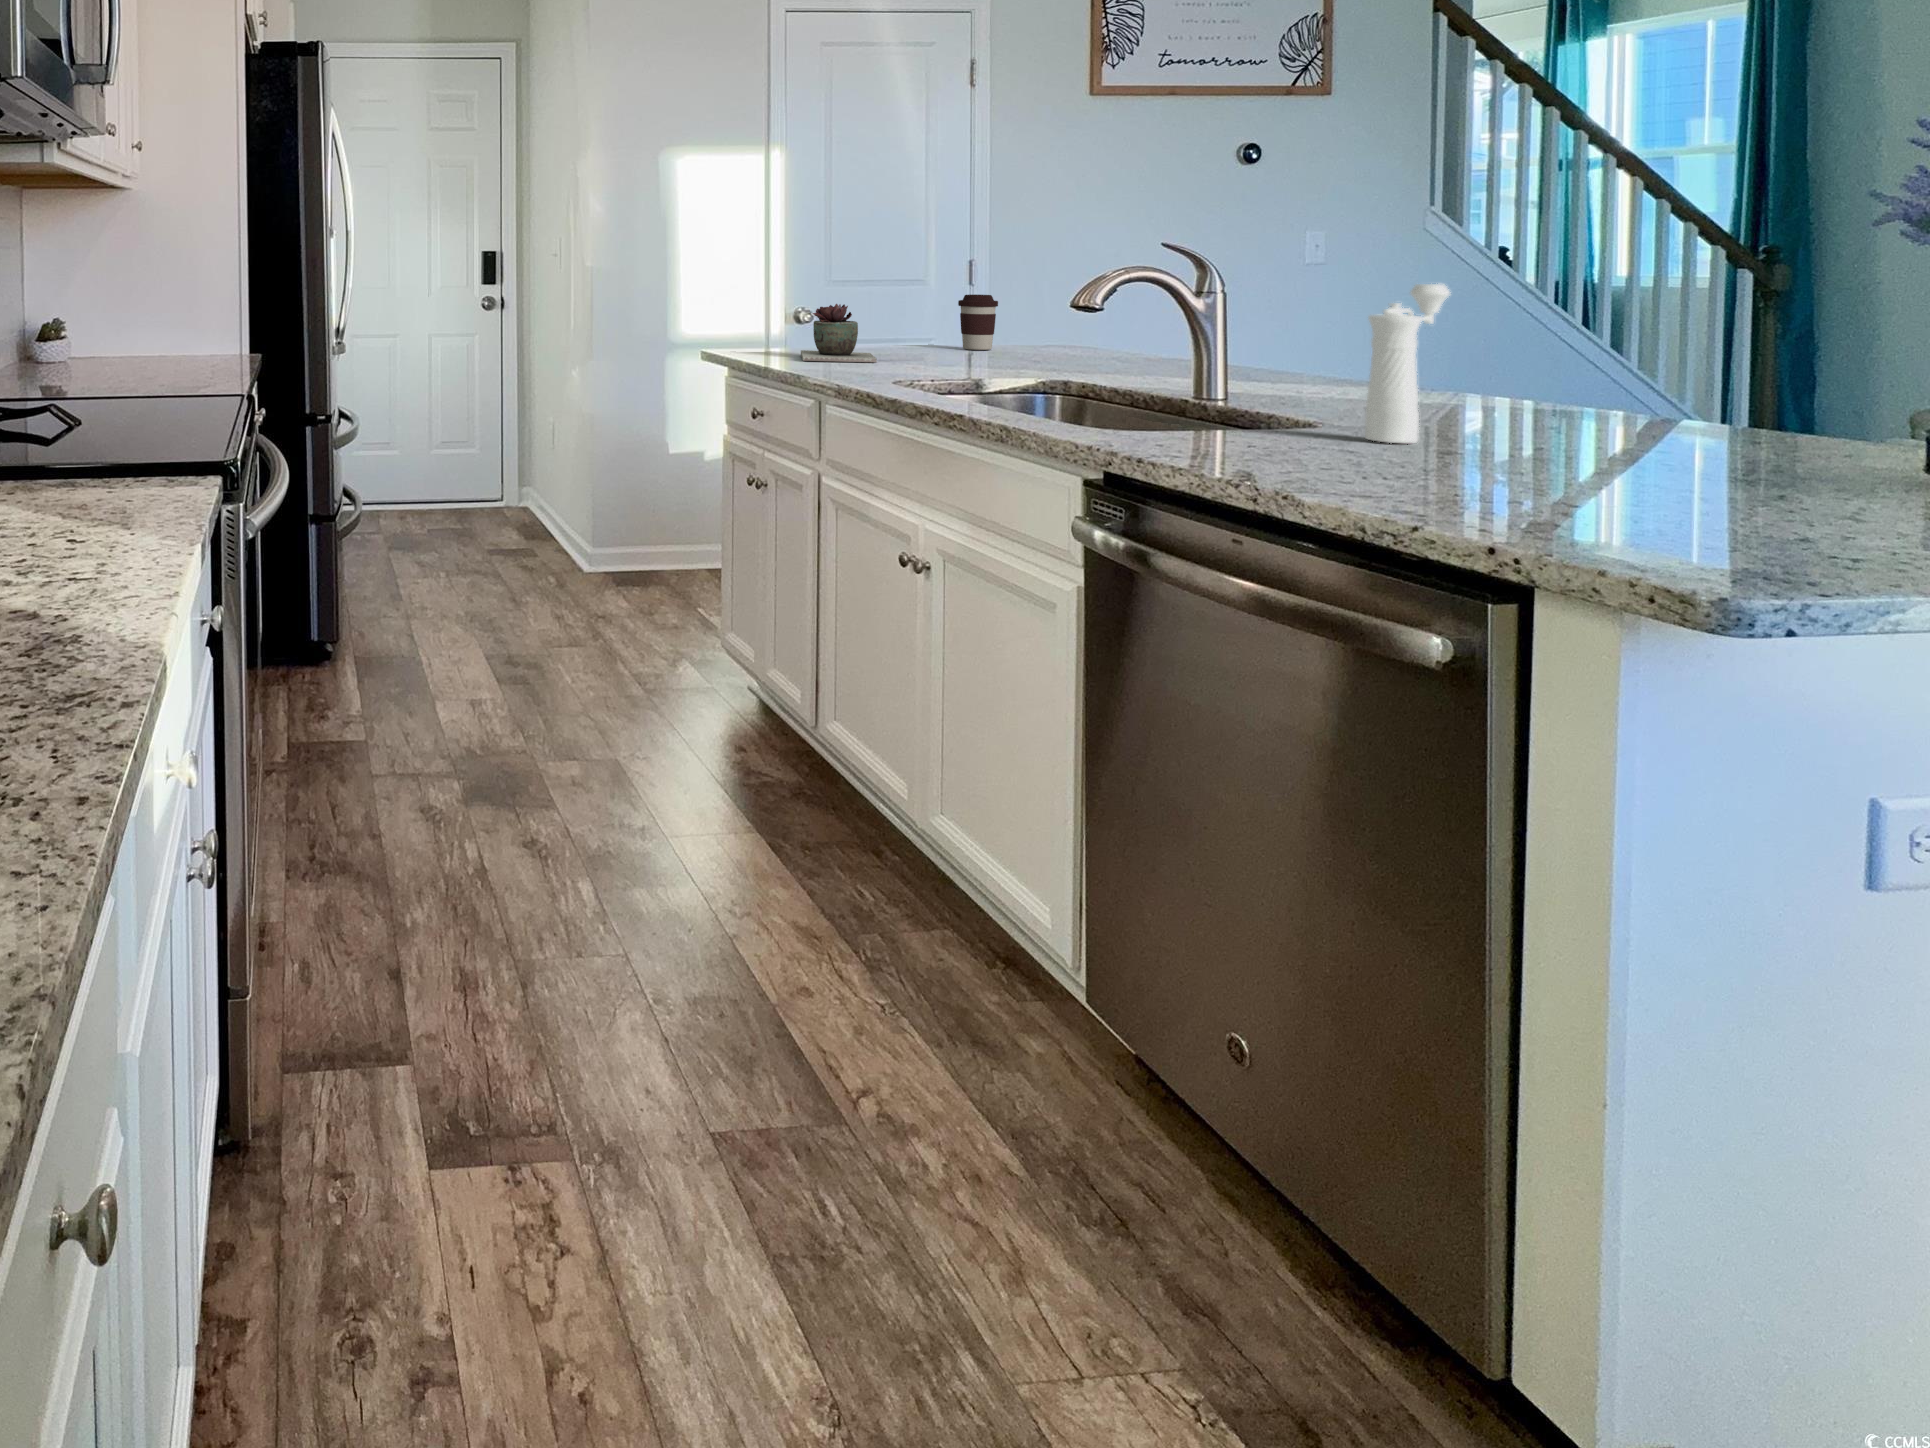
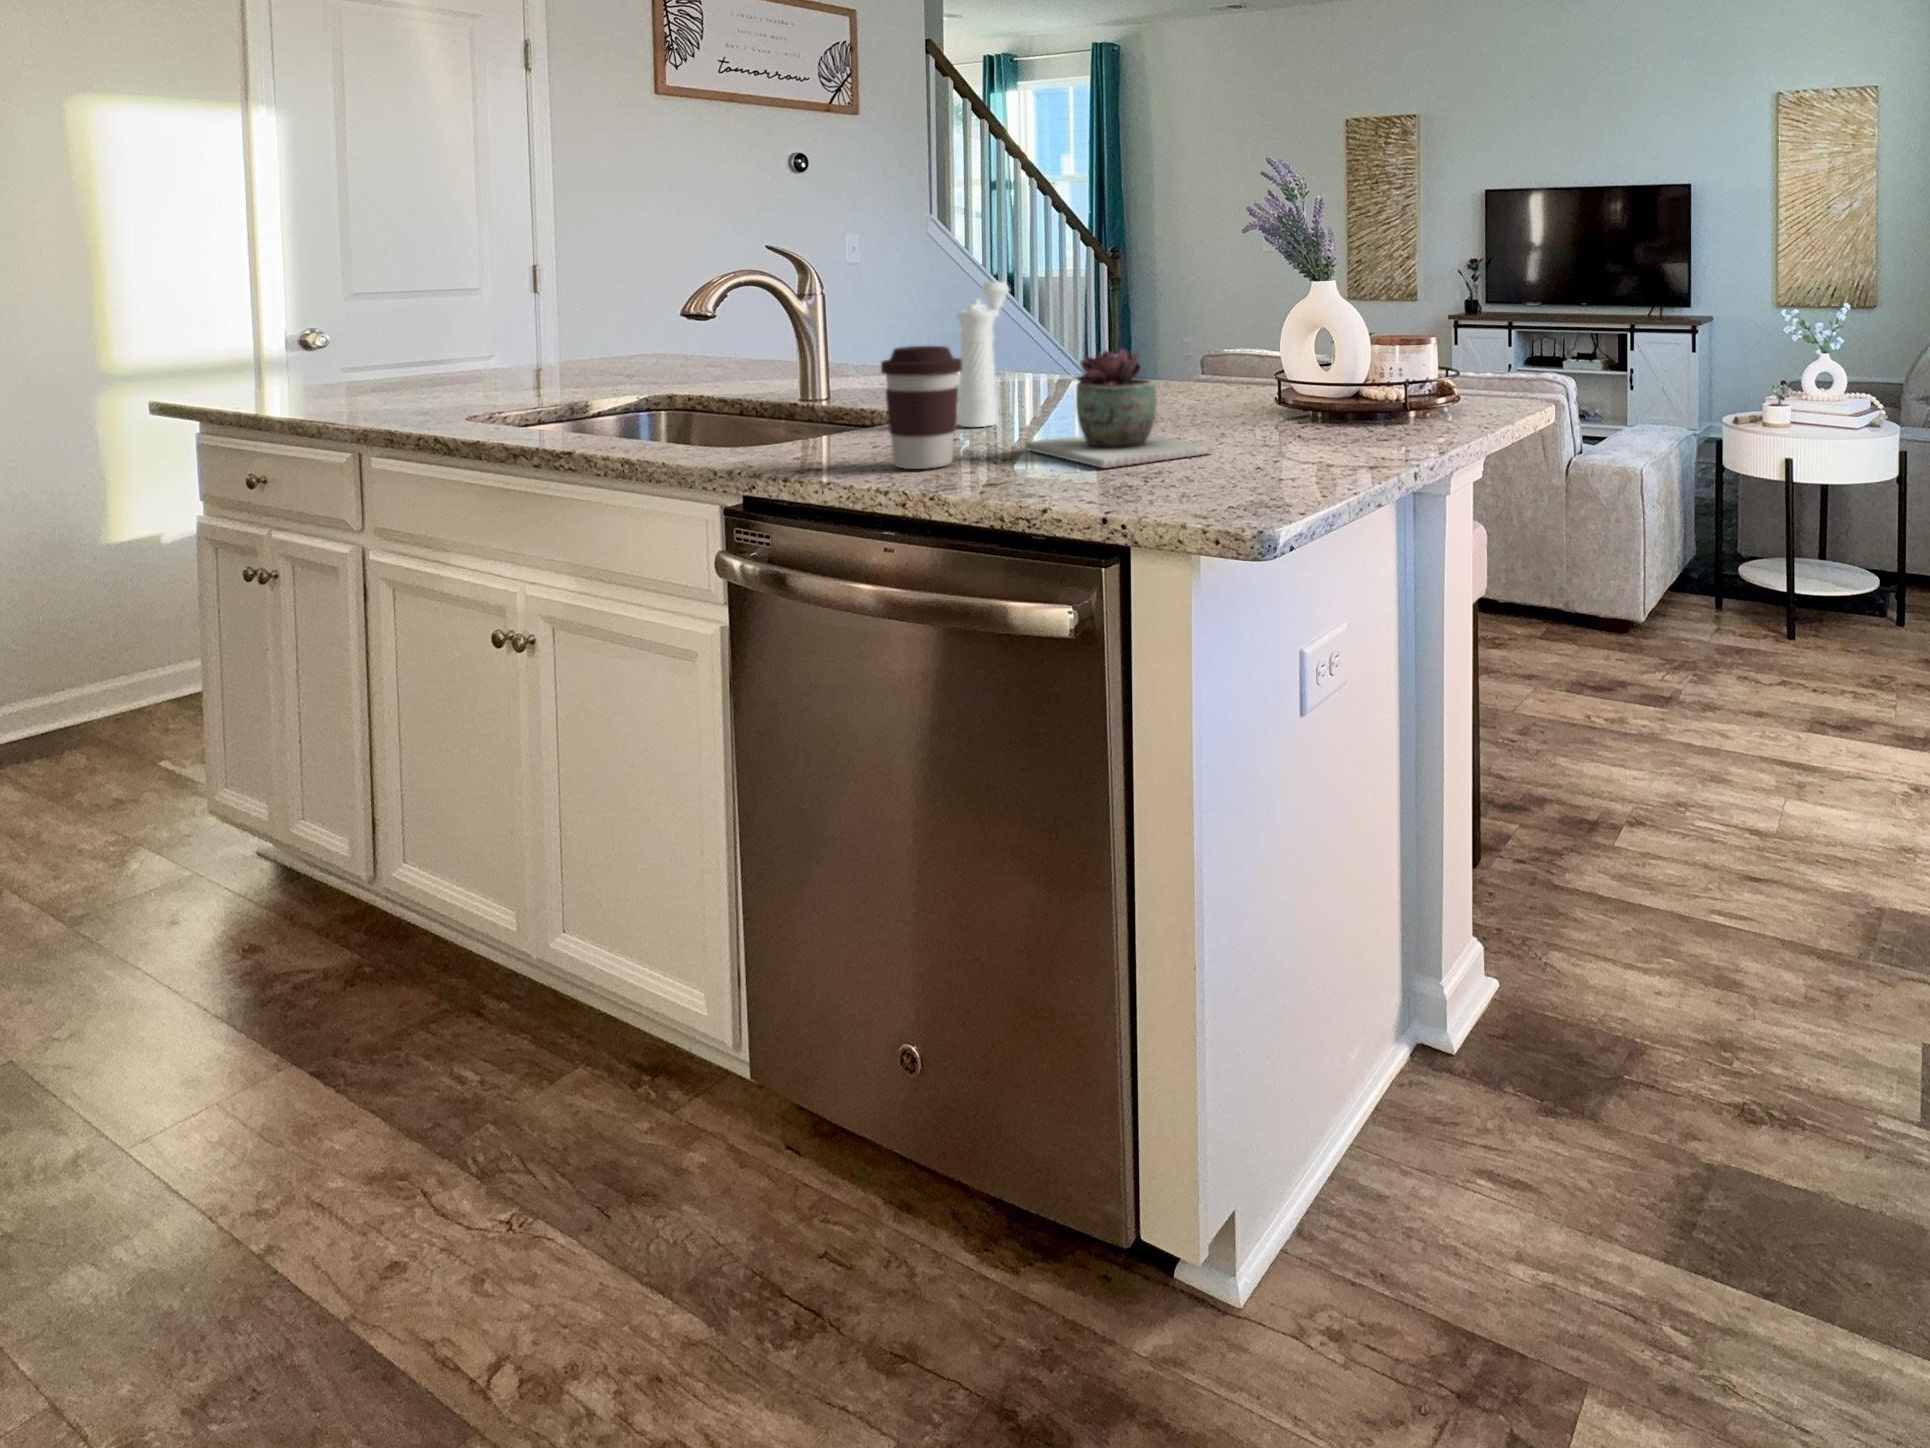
coffee cup: present [958,294,998,350] -> present [881,346,962,469]
succulent plant: present [801,304,877,362] -> present [1025,348,1213,468]

